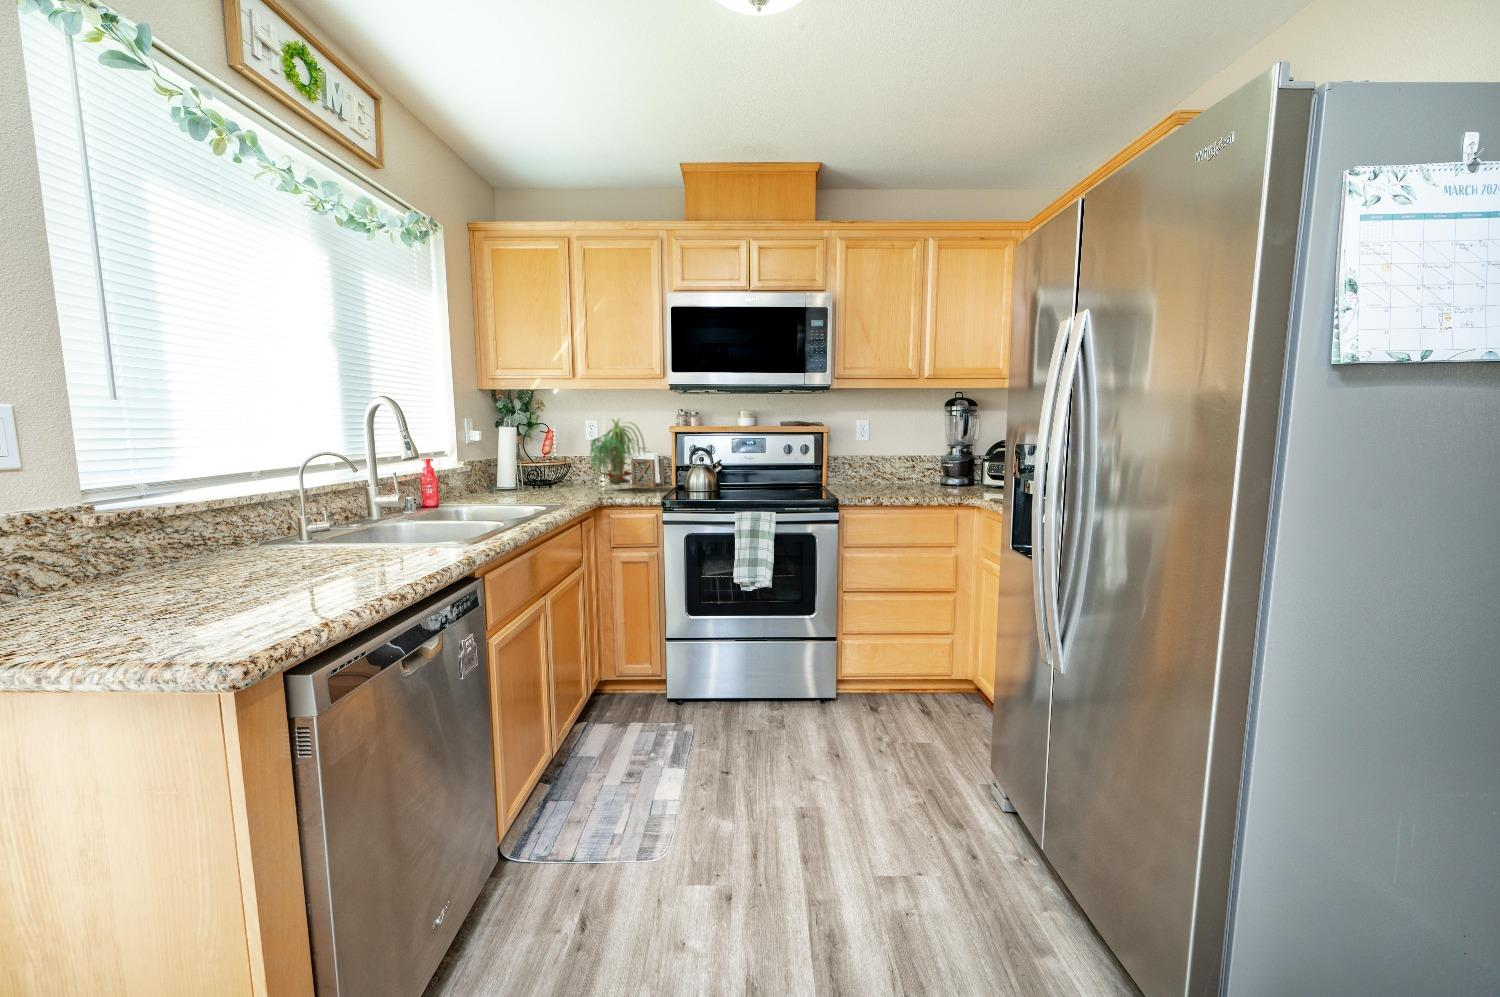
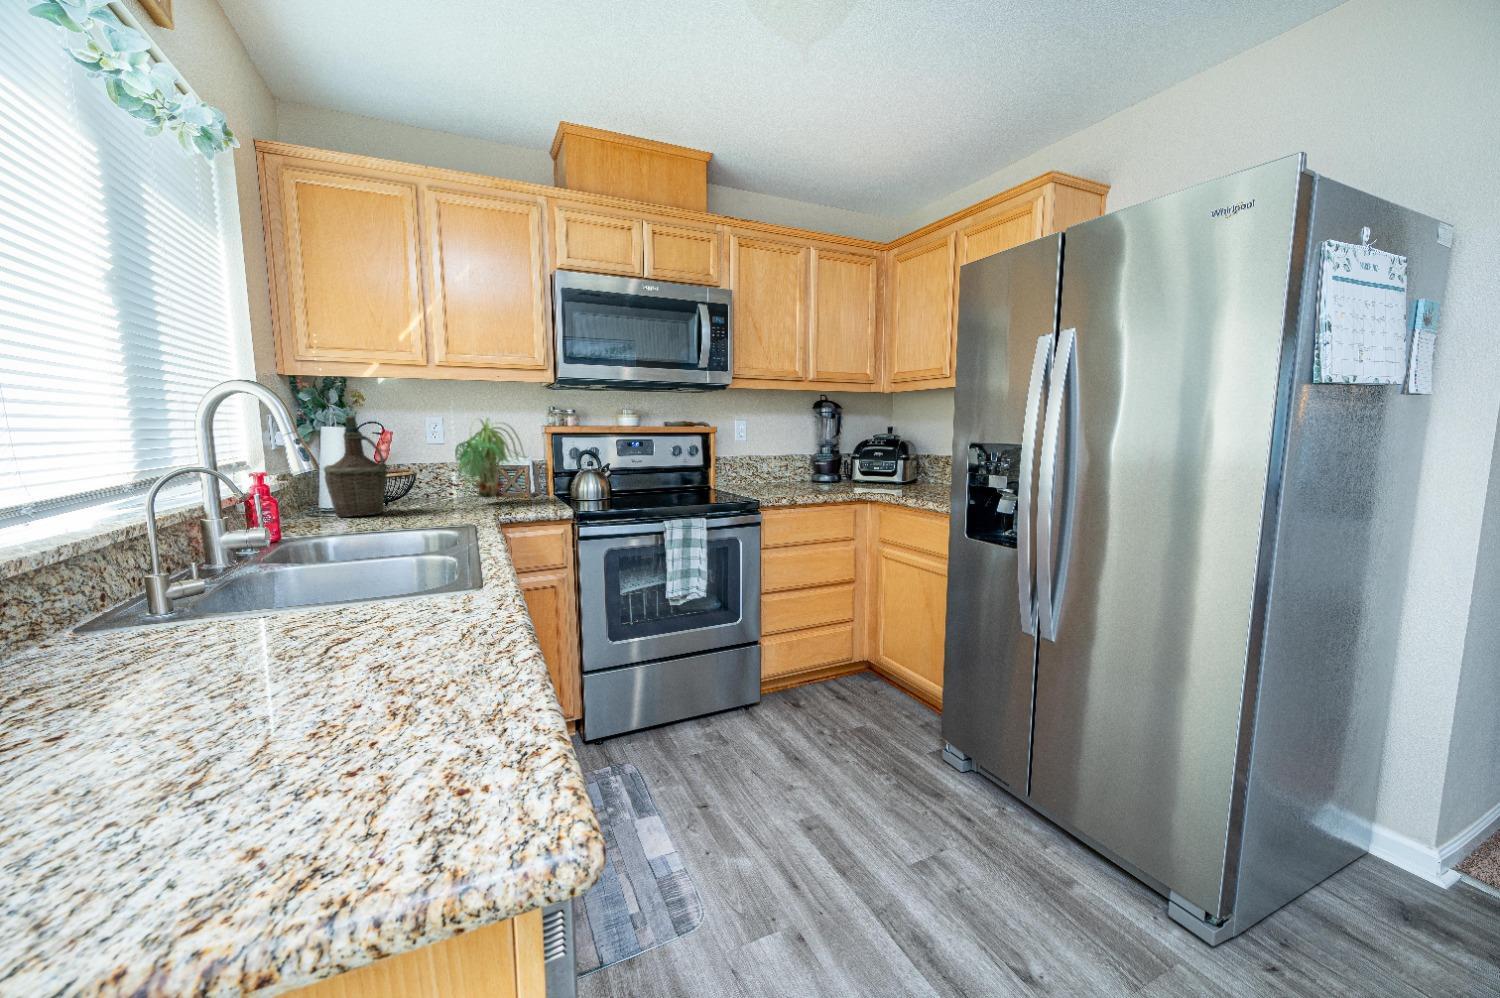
bottle: none [497,418,540,493] -> present [324,416,387,517]

